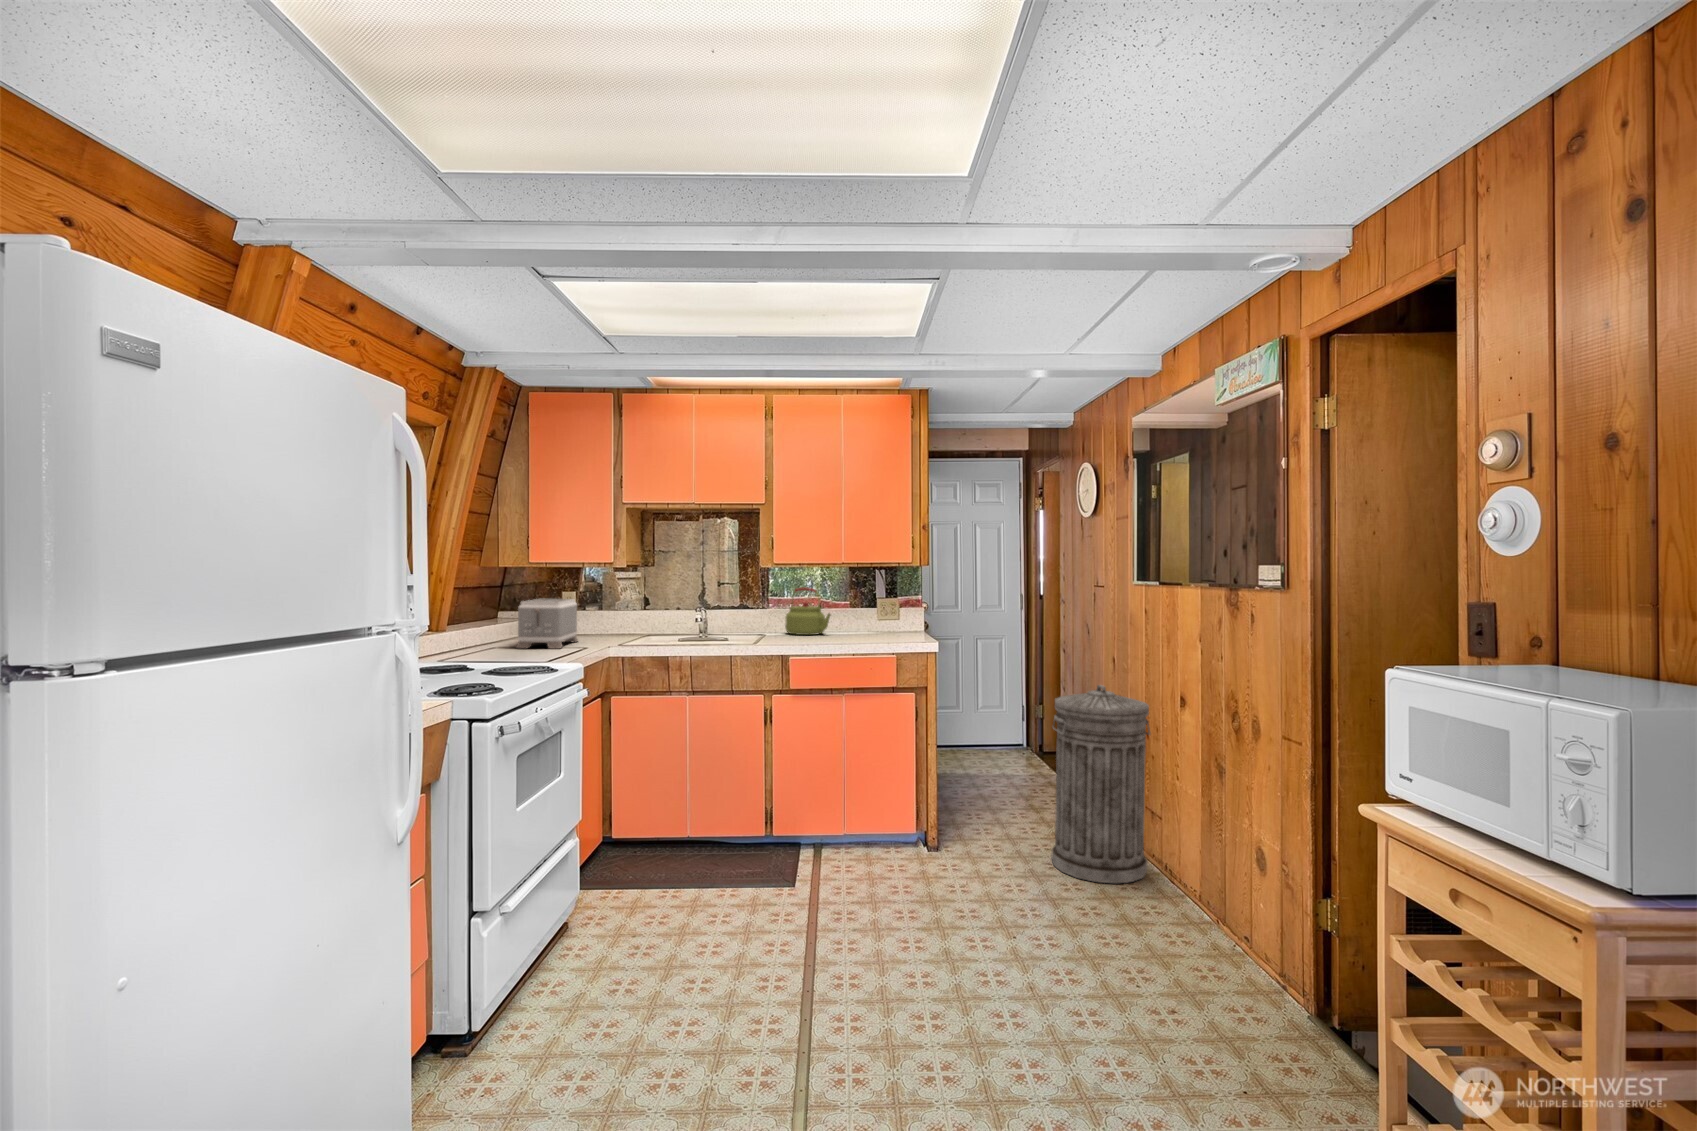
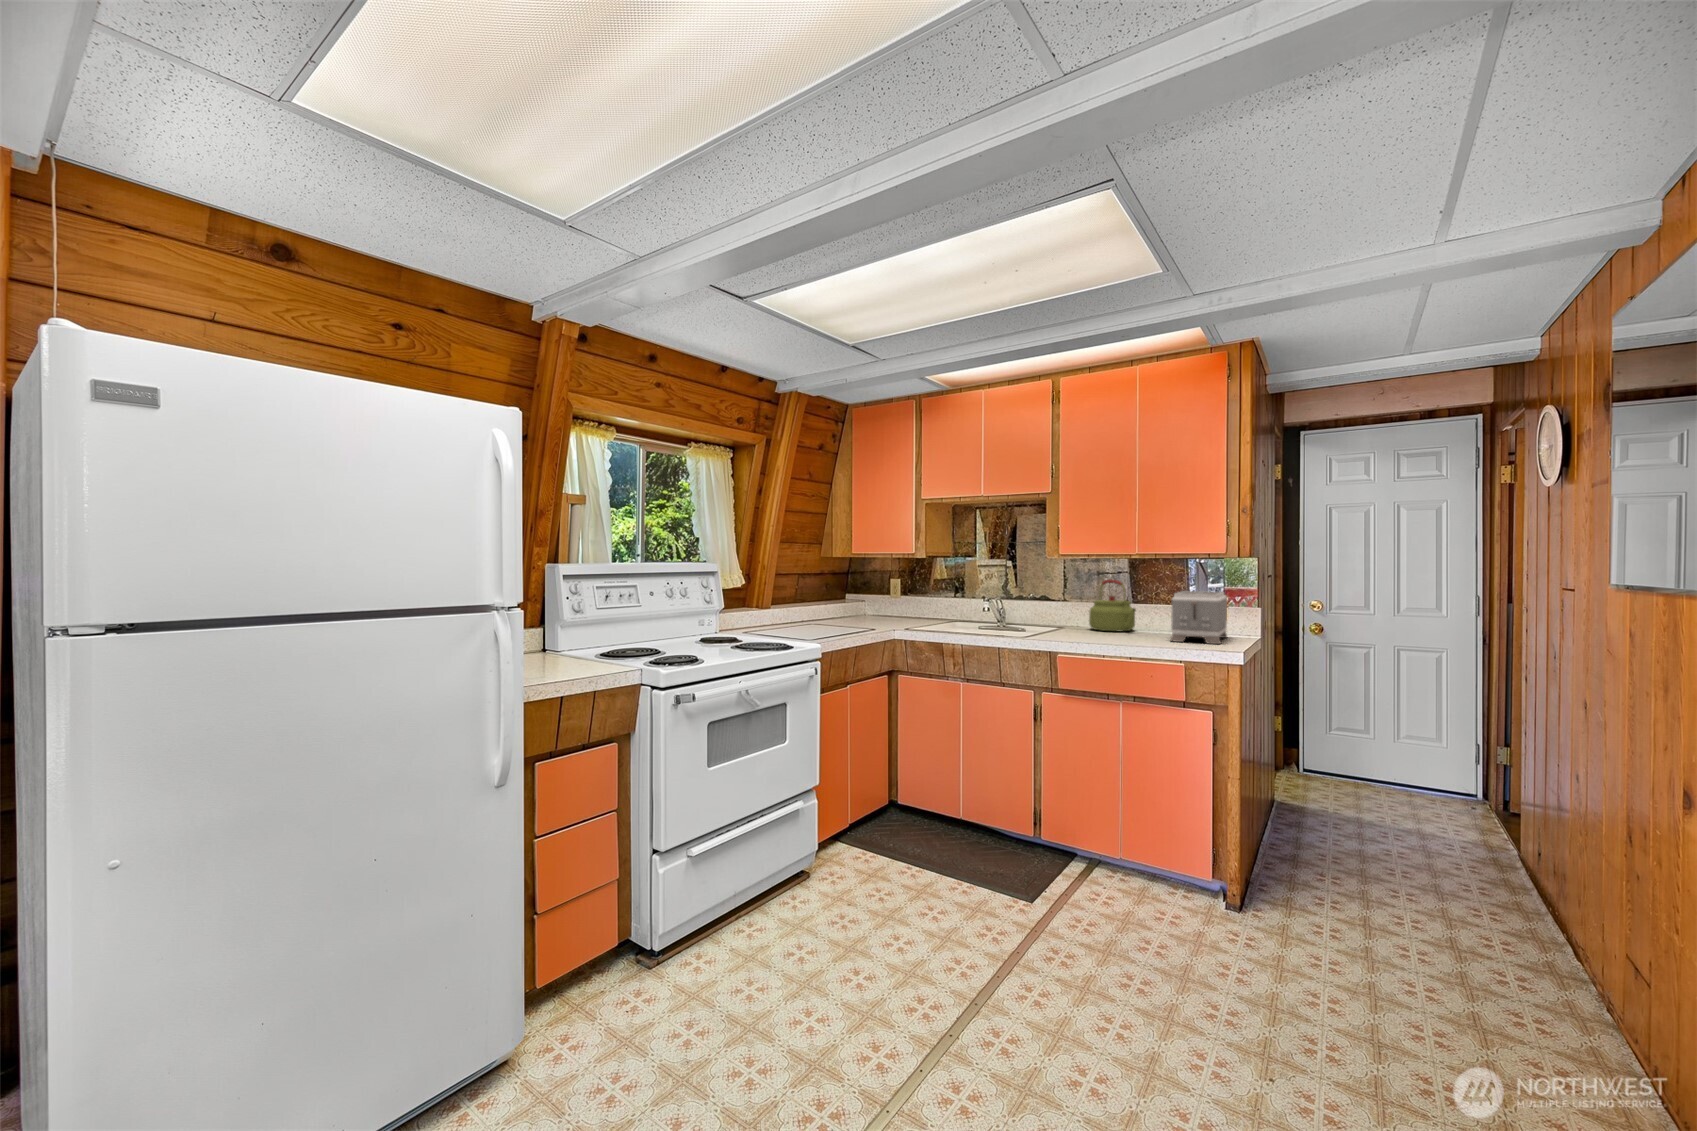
toaster: present [516,599,578,649] -> present [1170,591,1227,644]
trash can: present [1052,685,1150,883] -> none [1409,728,1604,1050]

